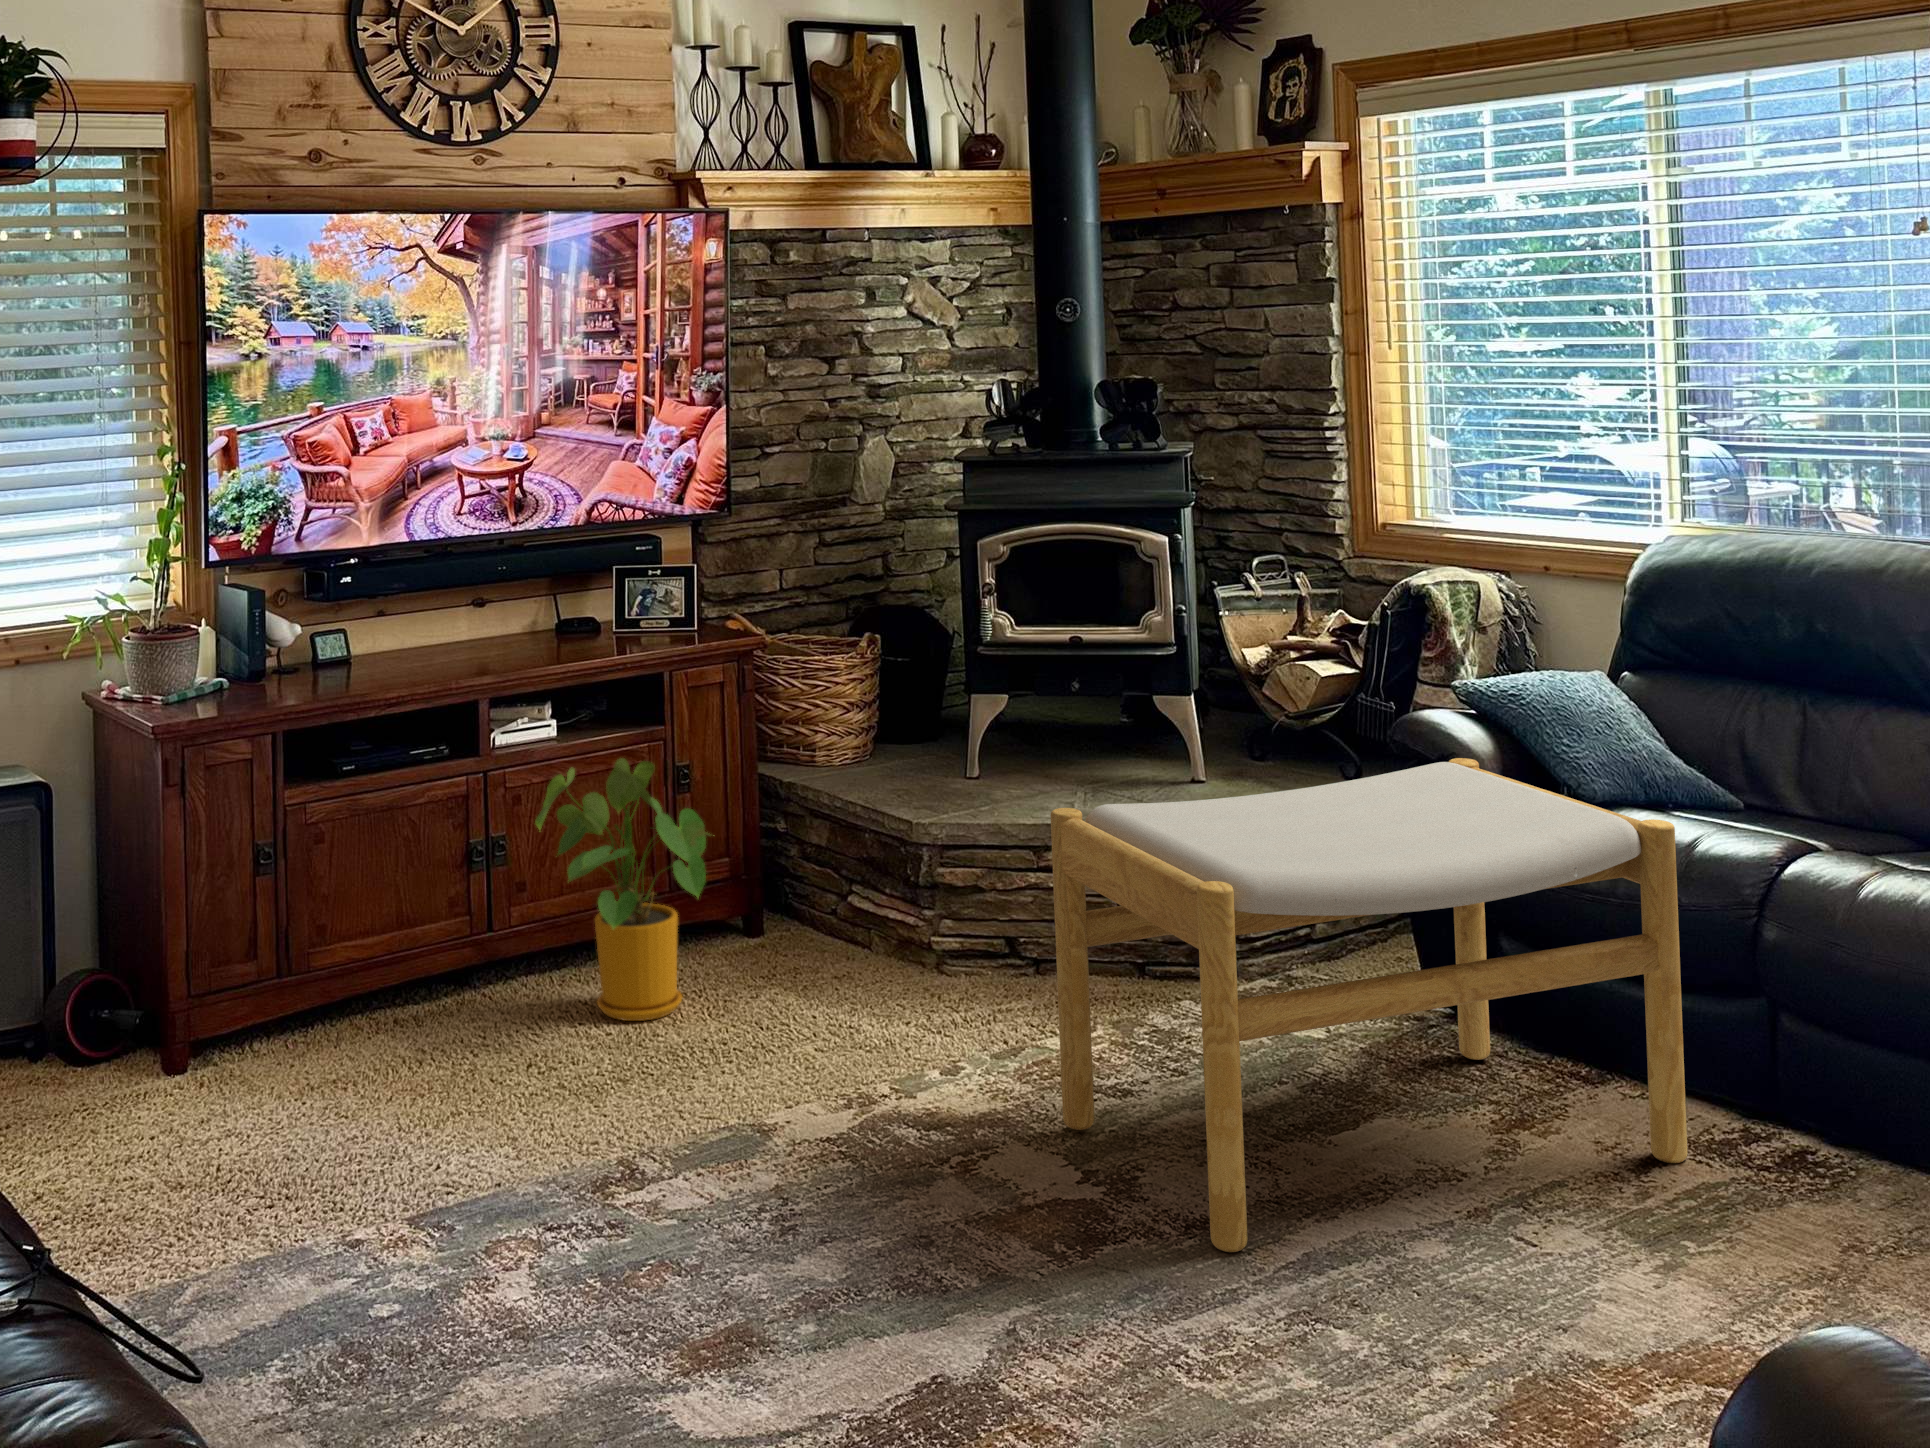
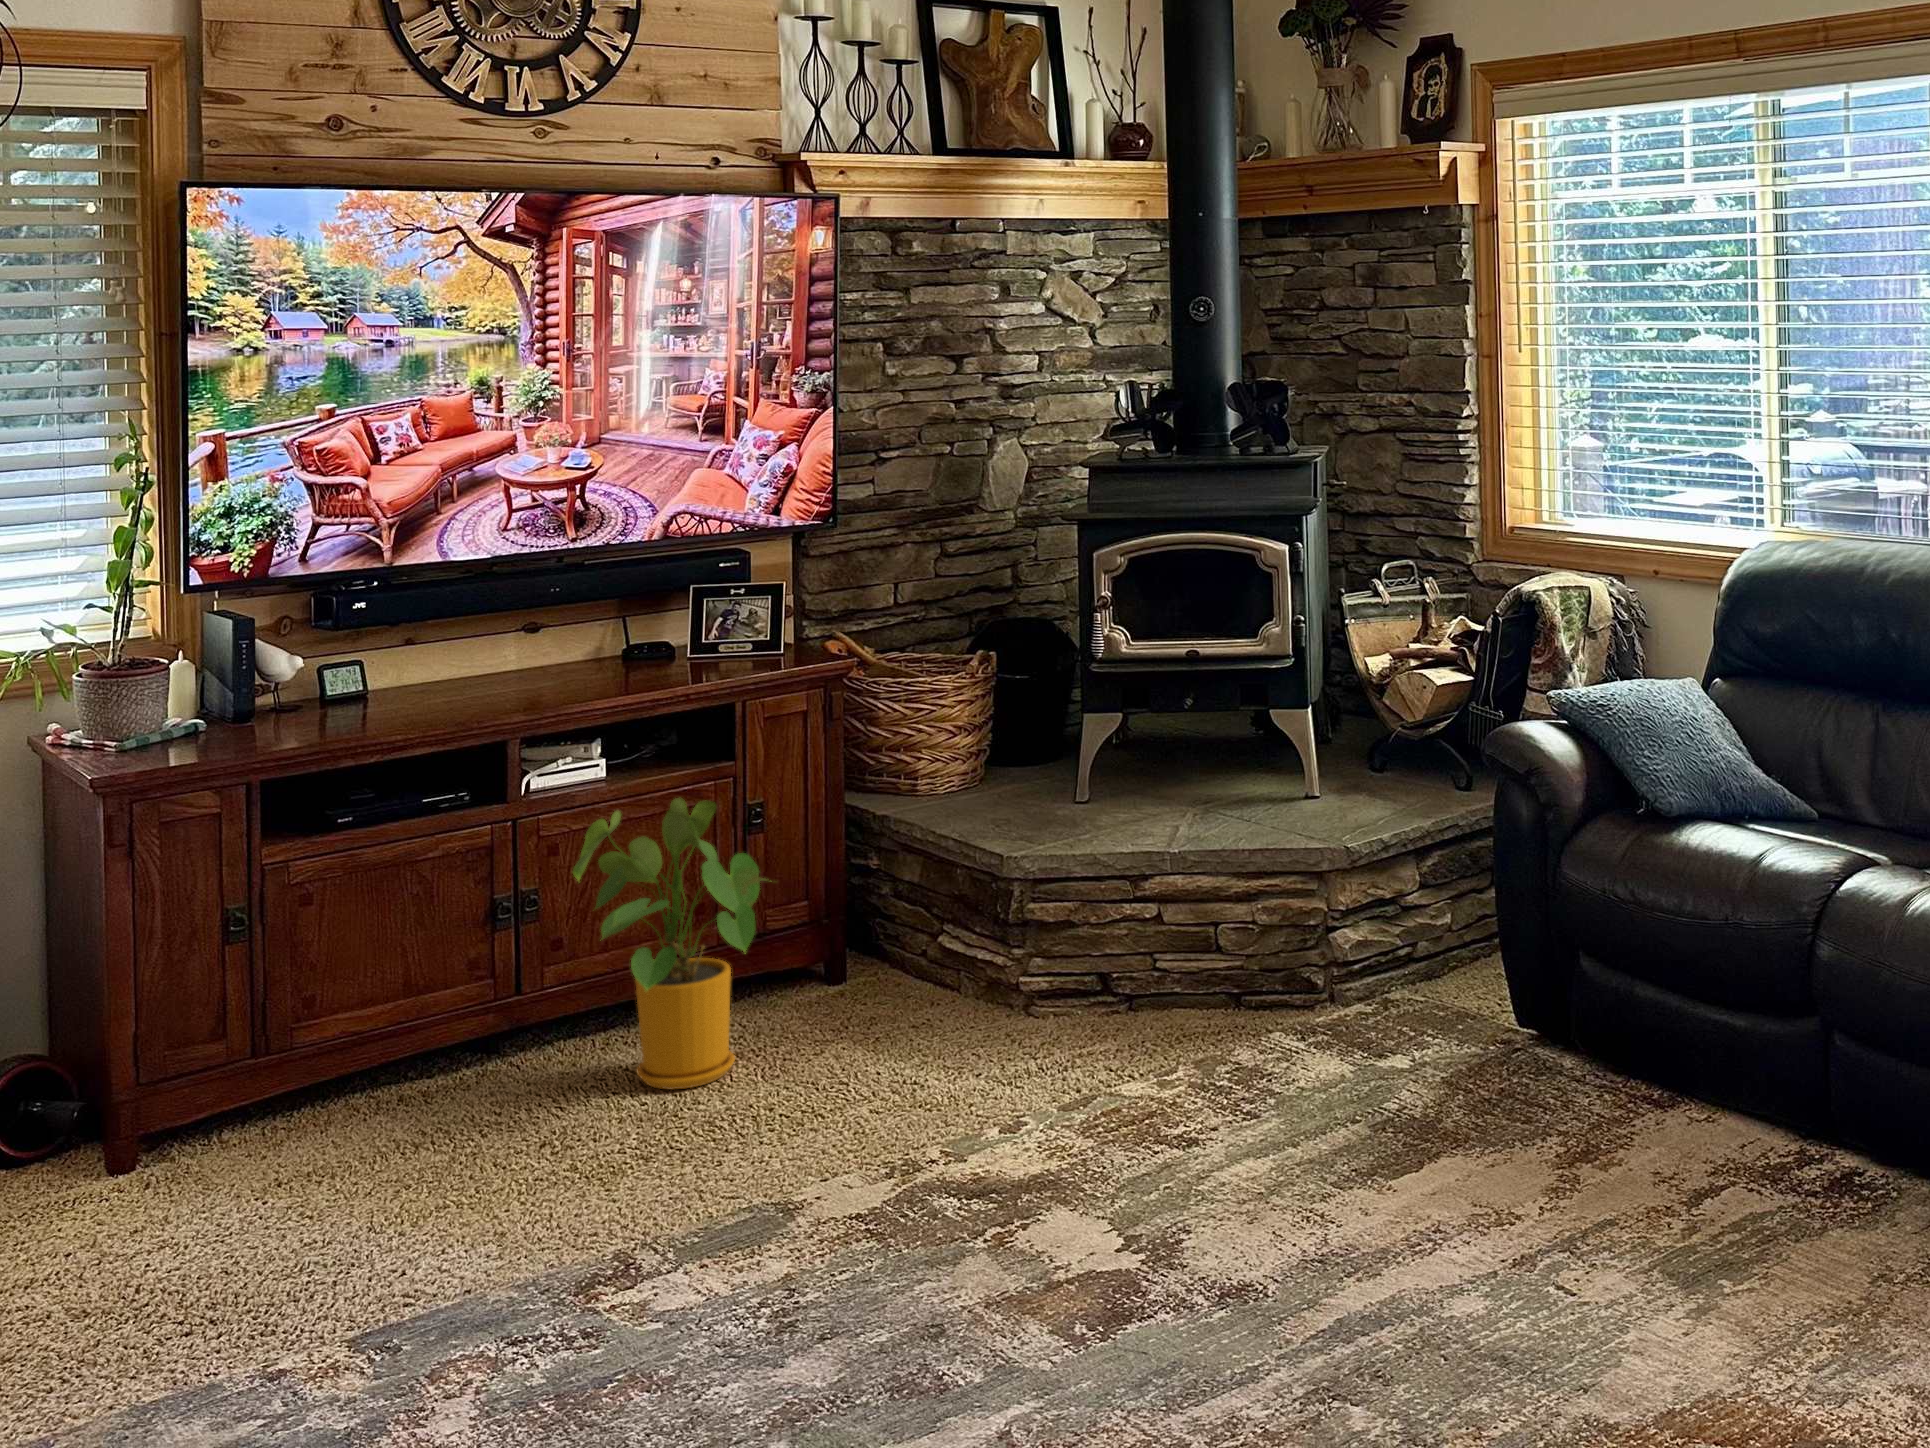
footstool: present [1051,758,1687,1252] -> none [1107,780,1737,1319]

